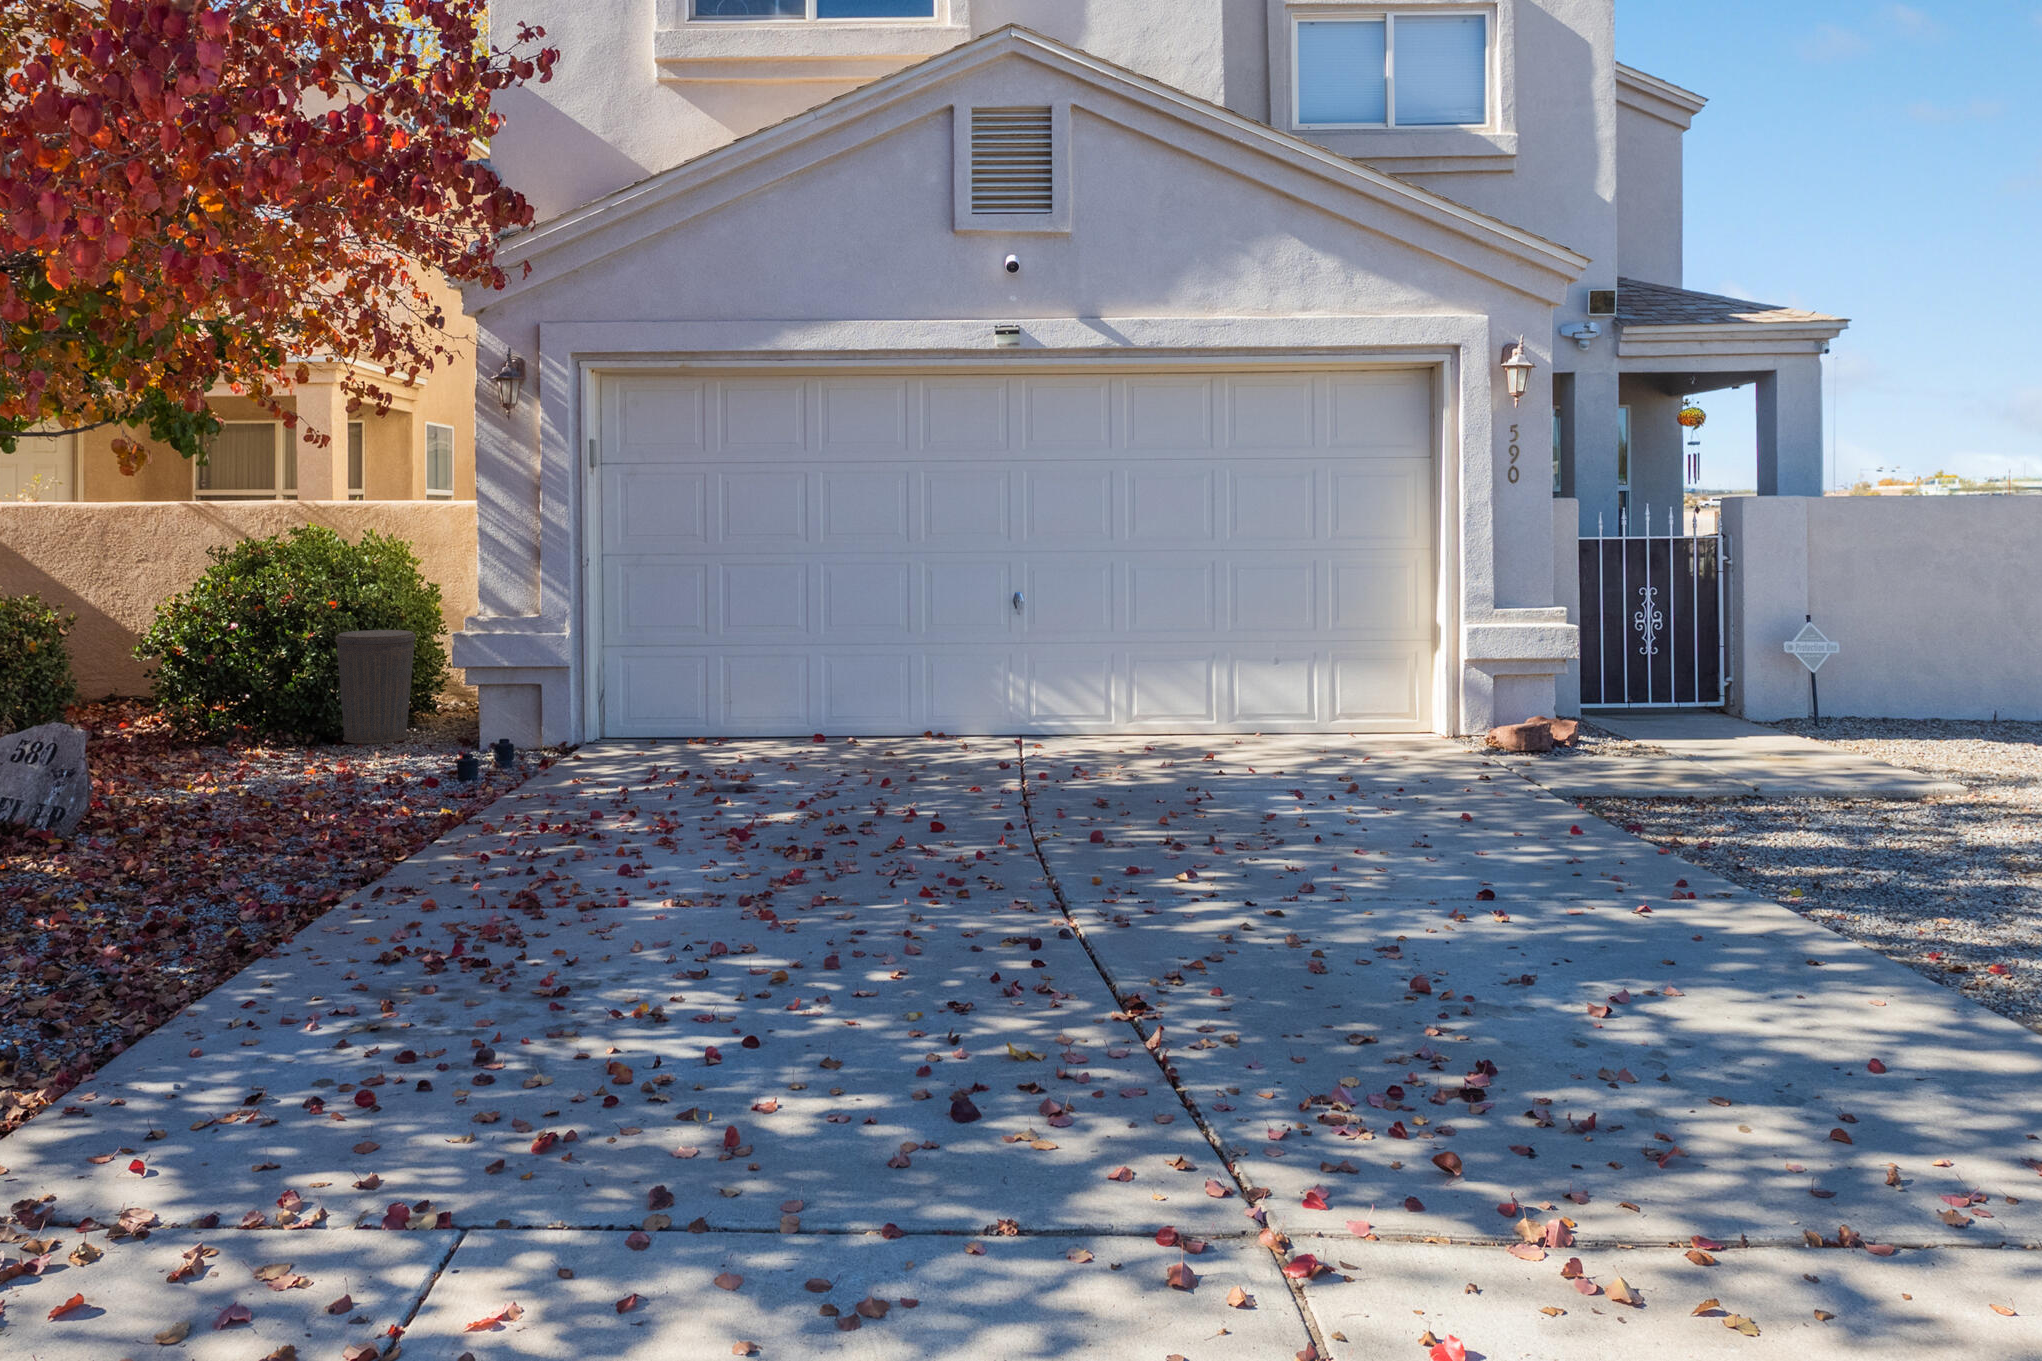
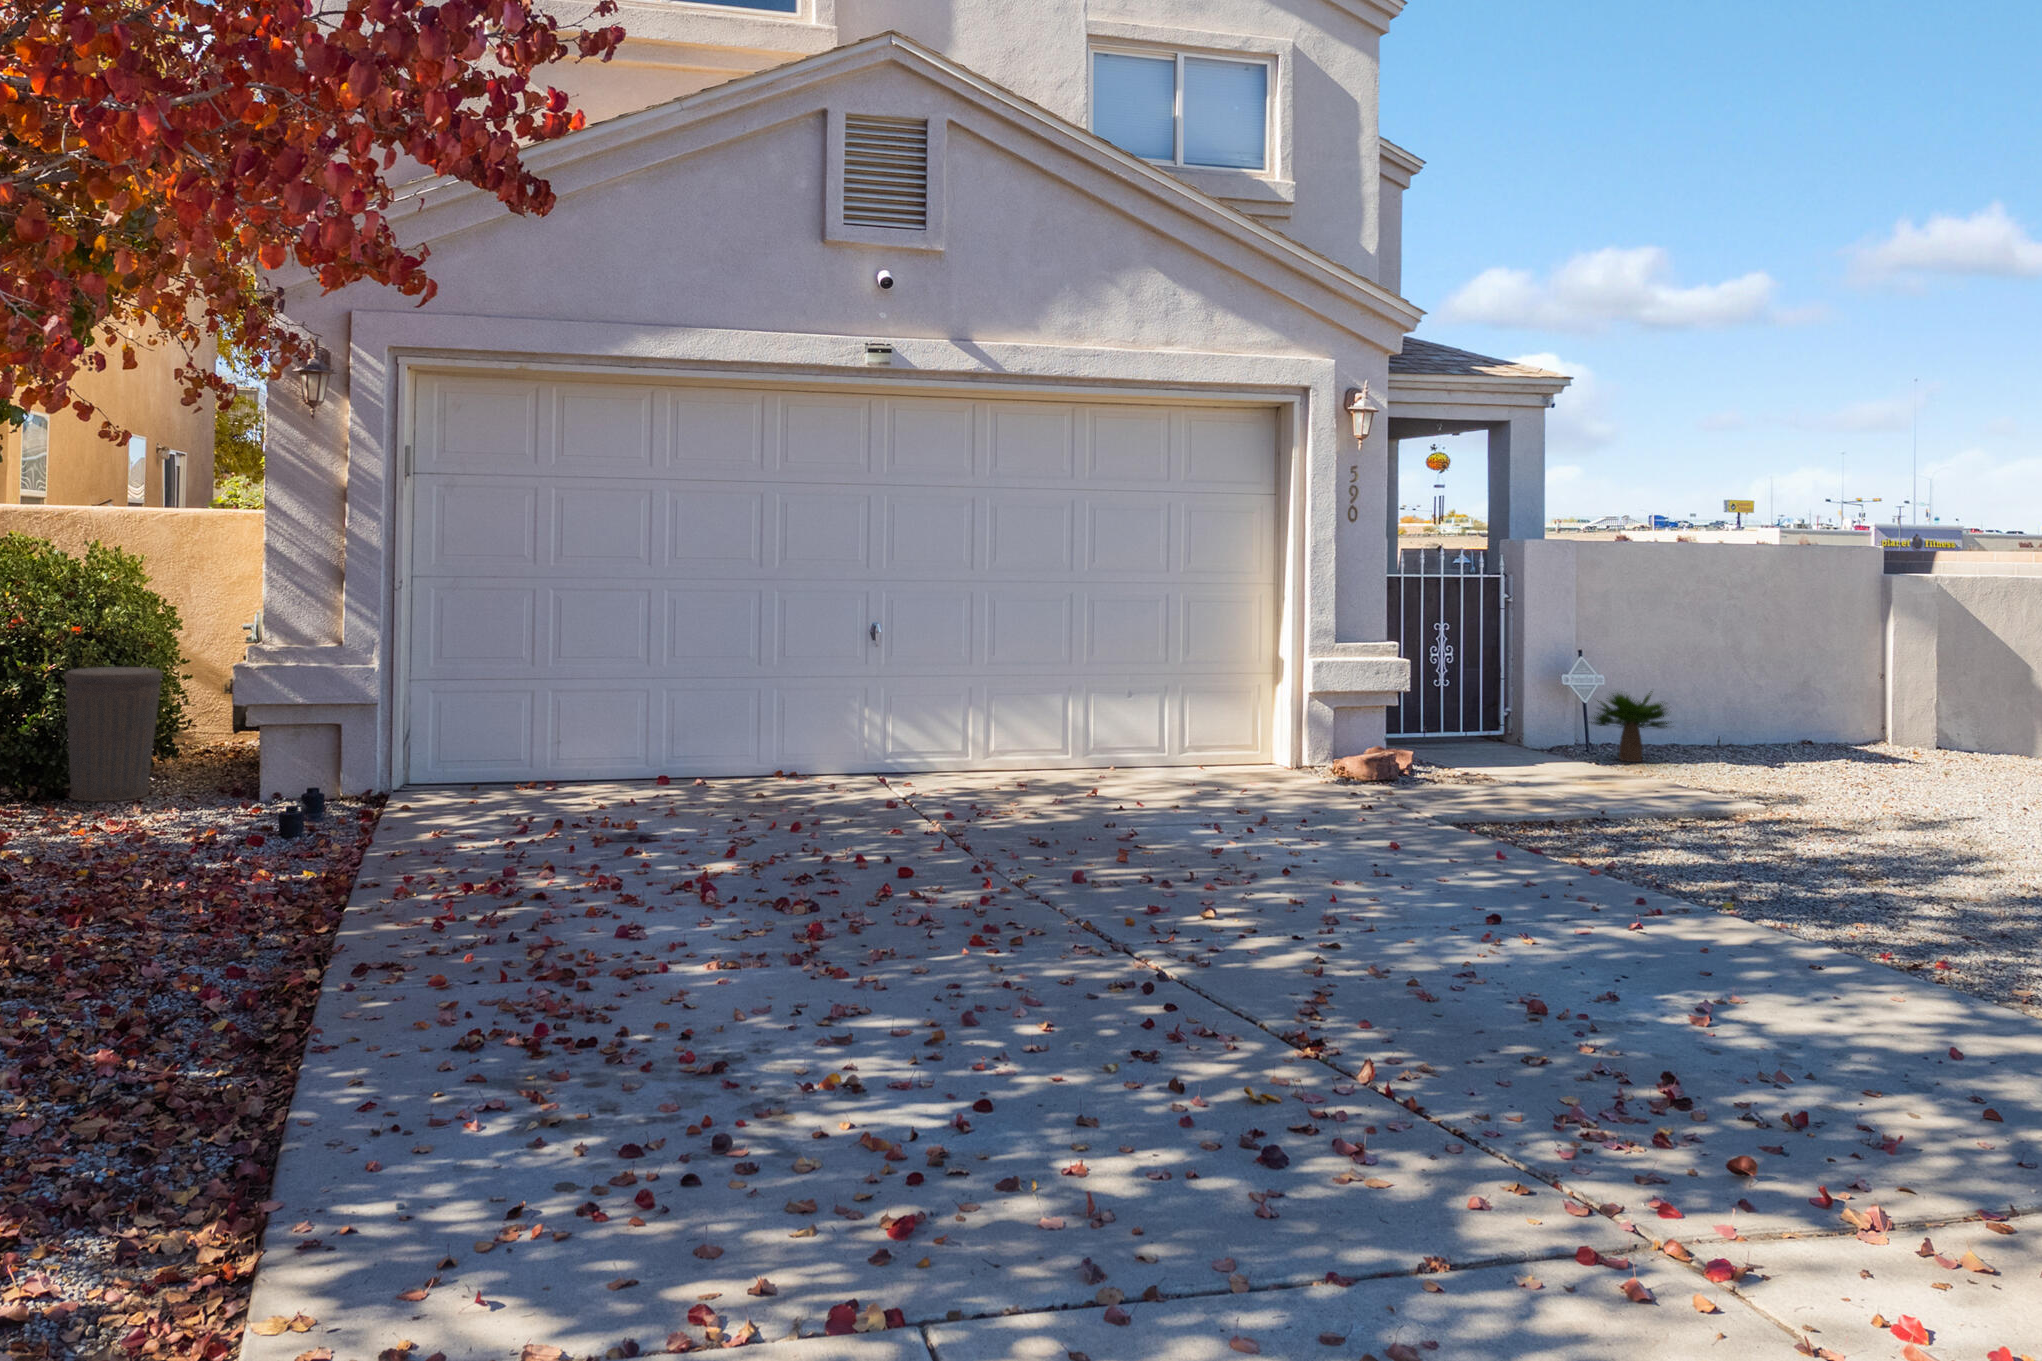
potted plant: none [1818,655,1925,735] -> present [1591,691,1669,762]

